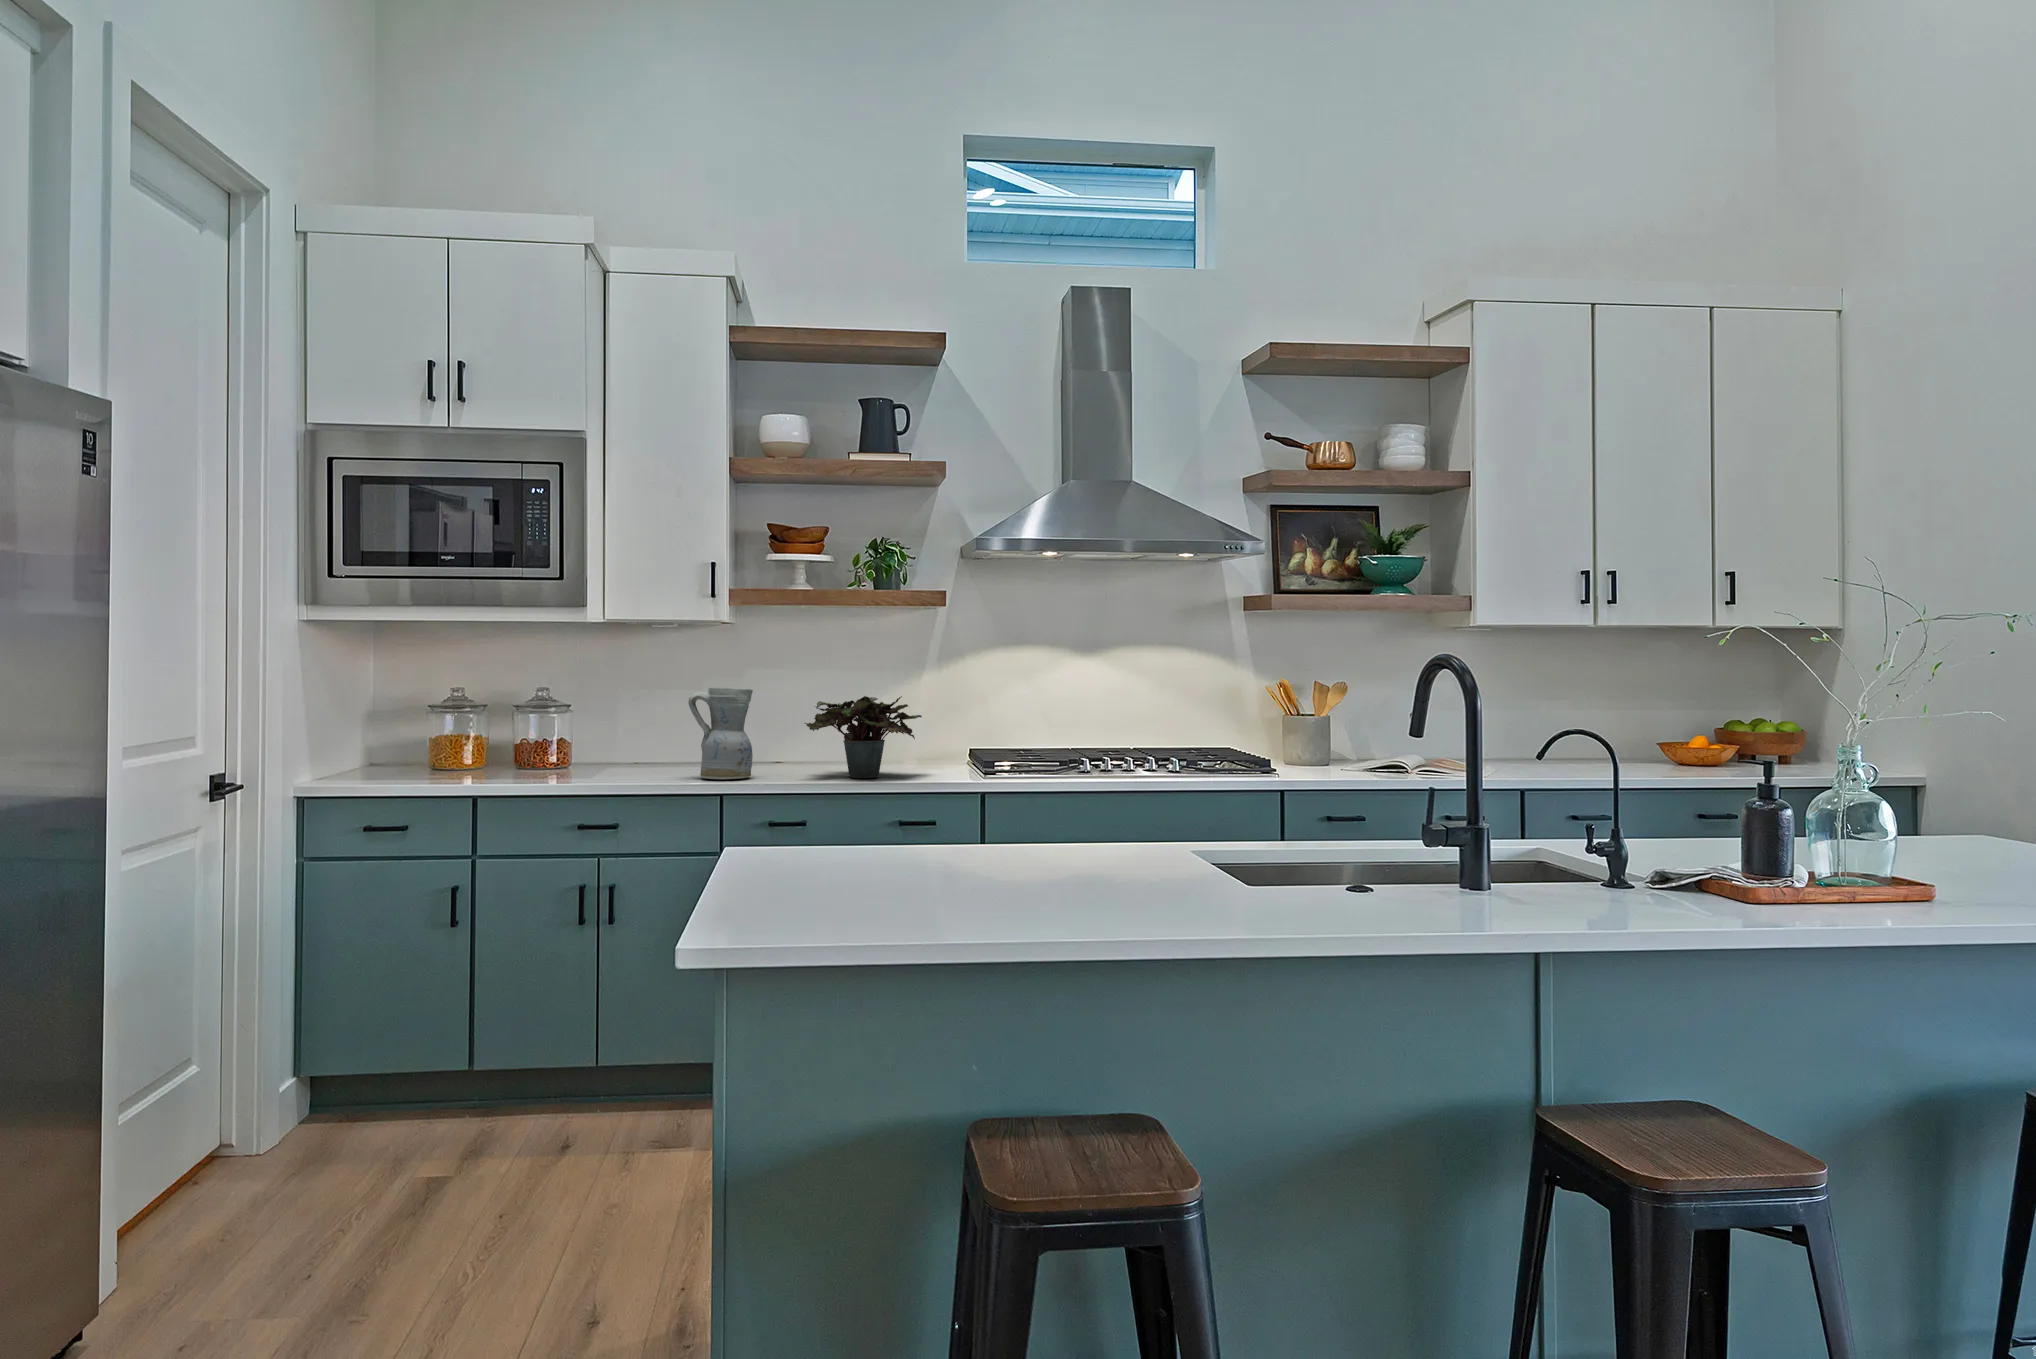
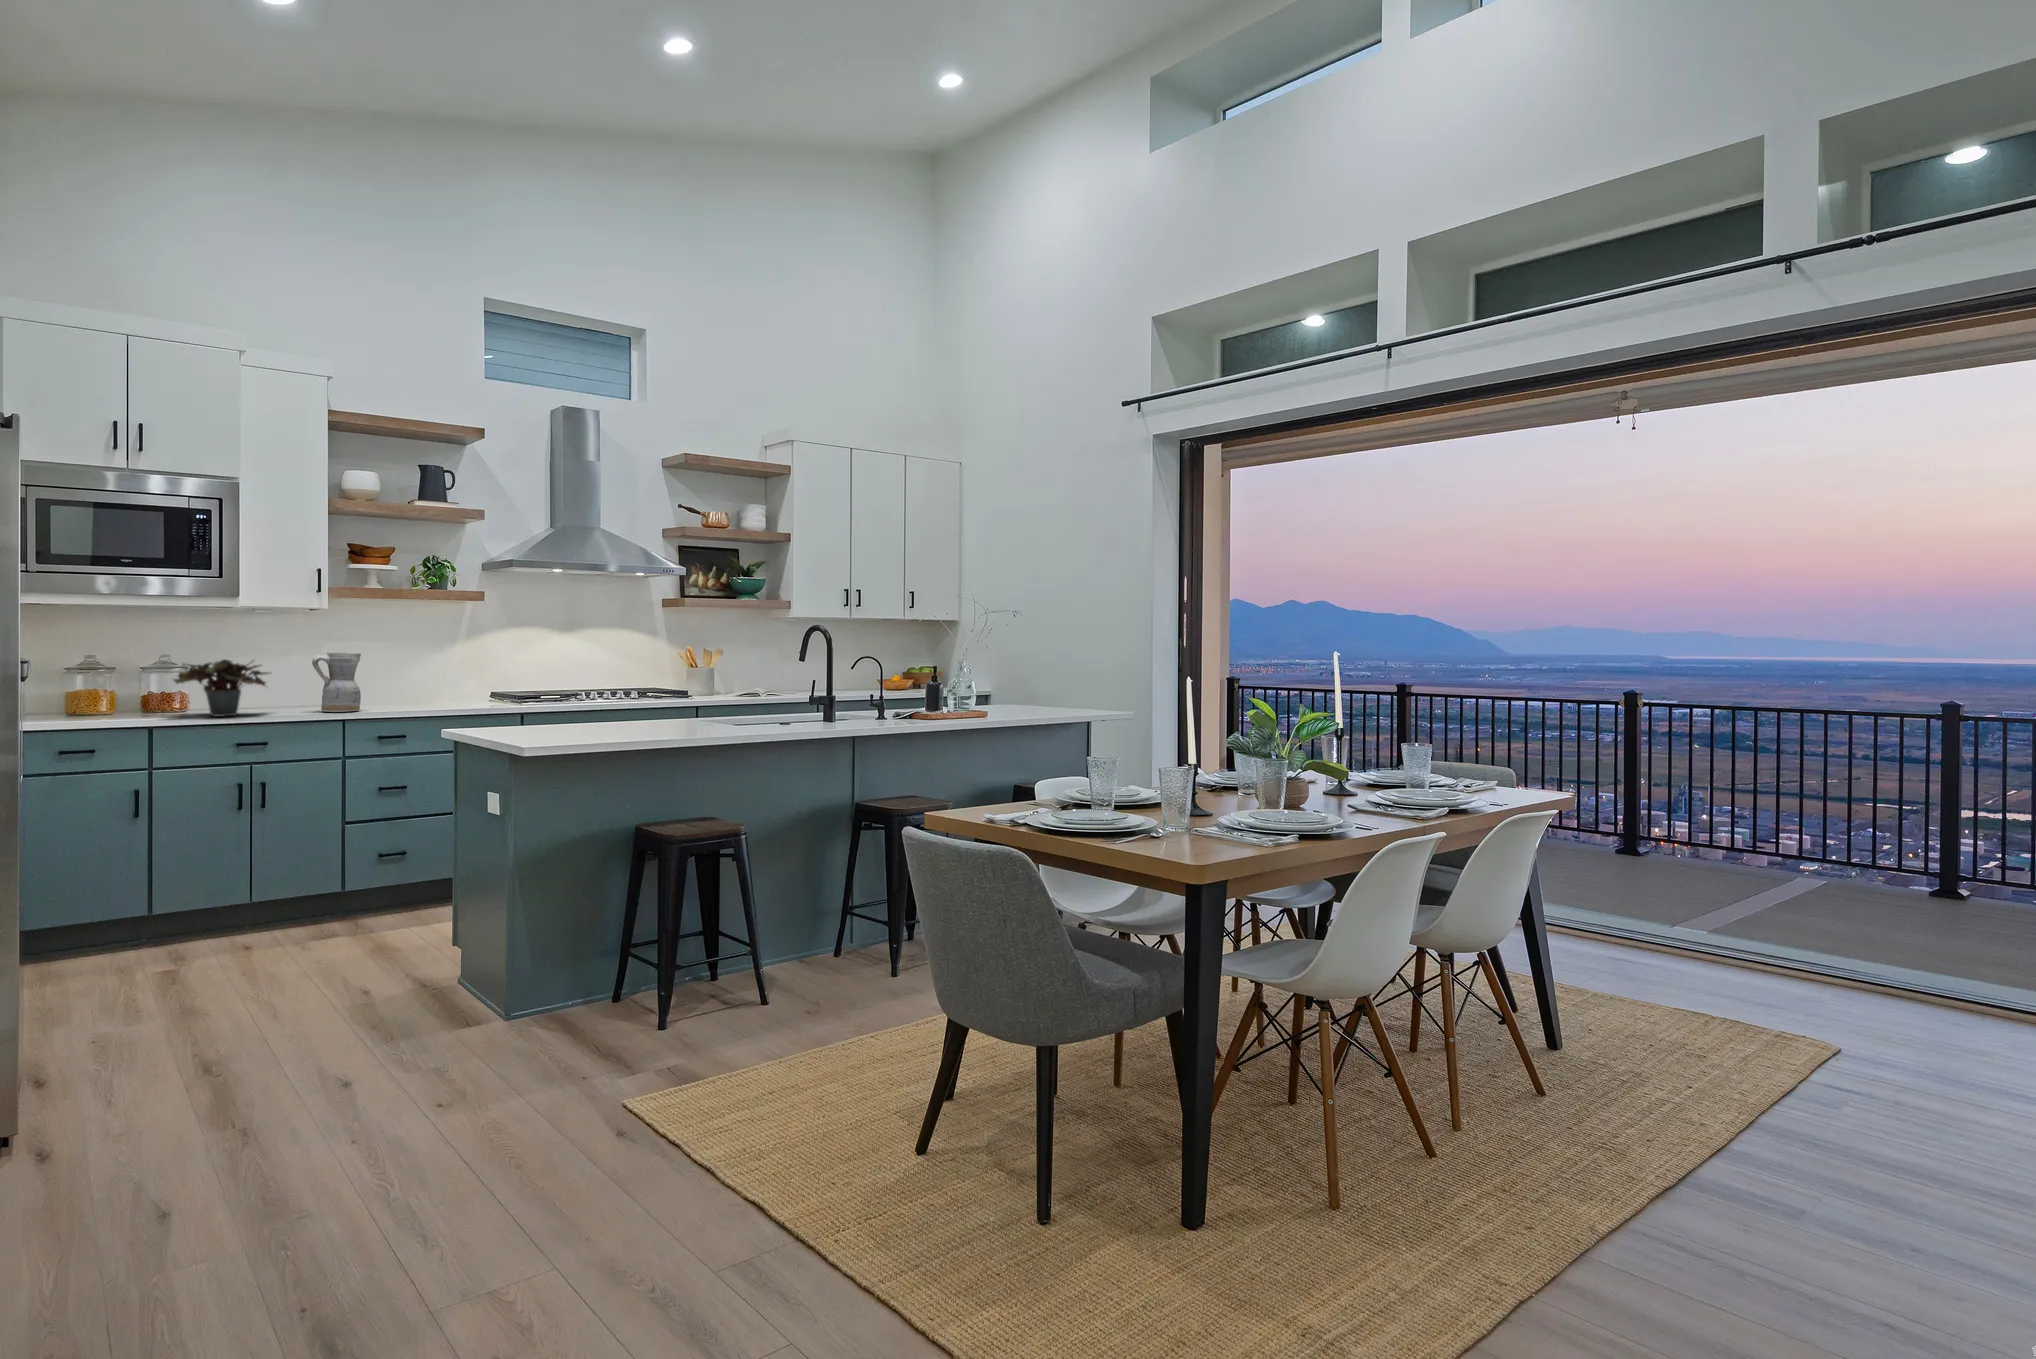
potted plant: present [805,696,922,778] -> present [174,659,269,716]

